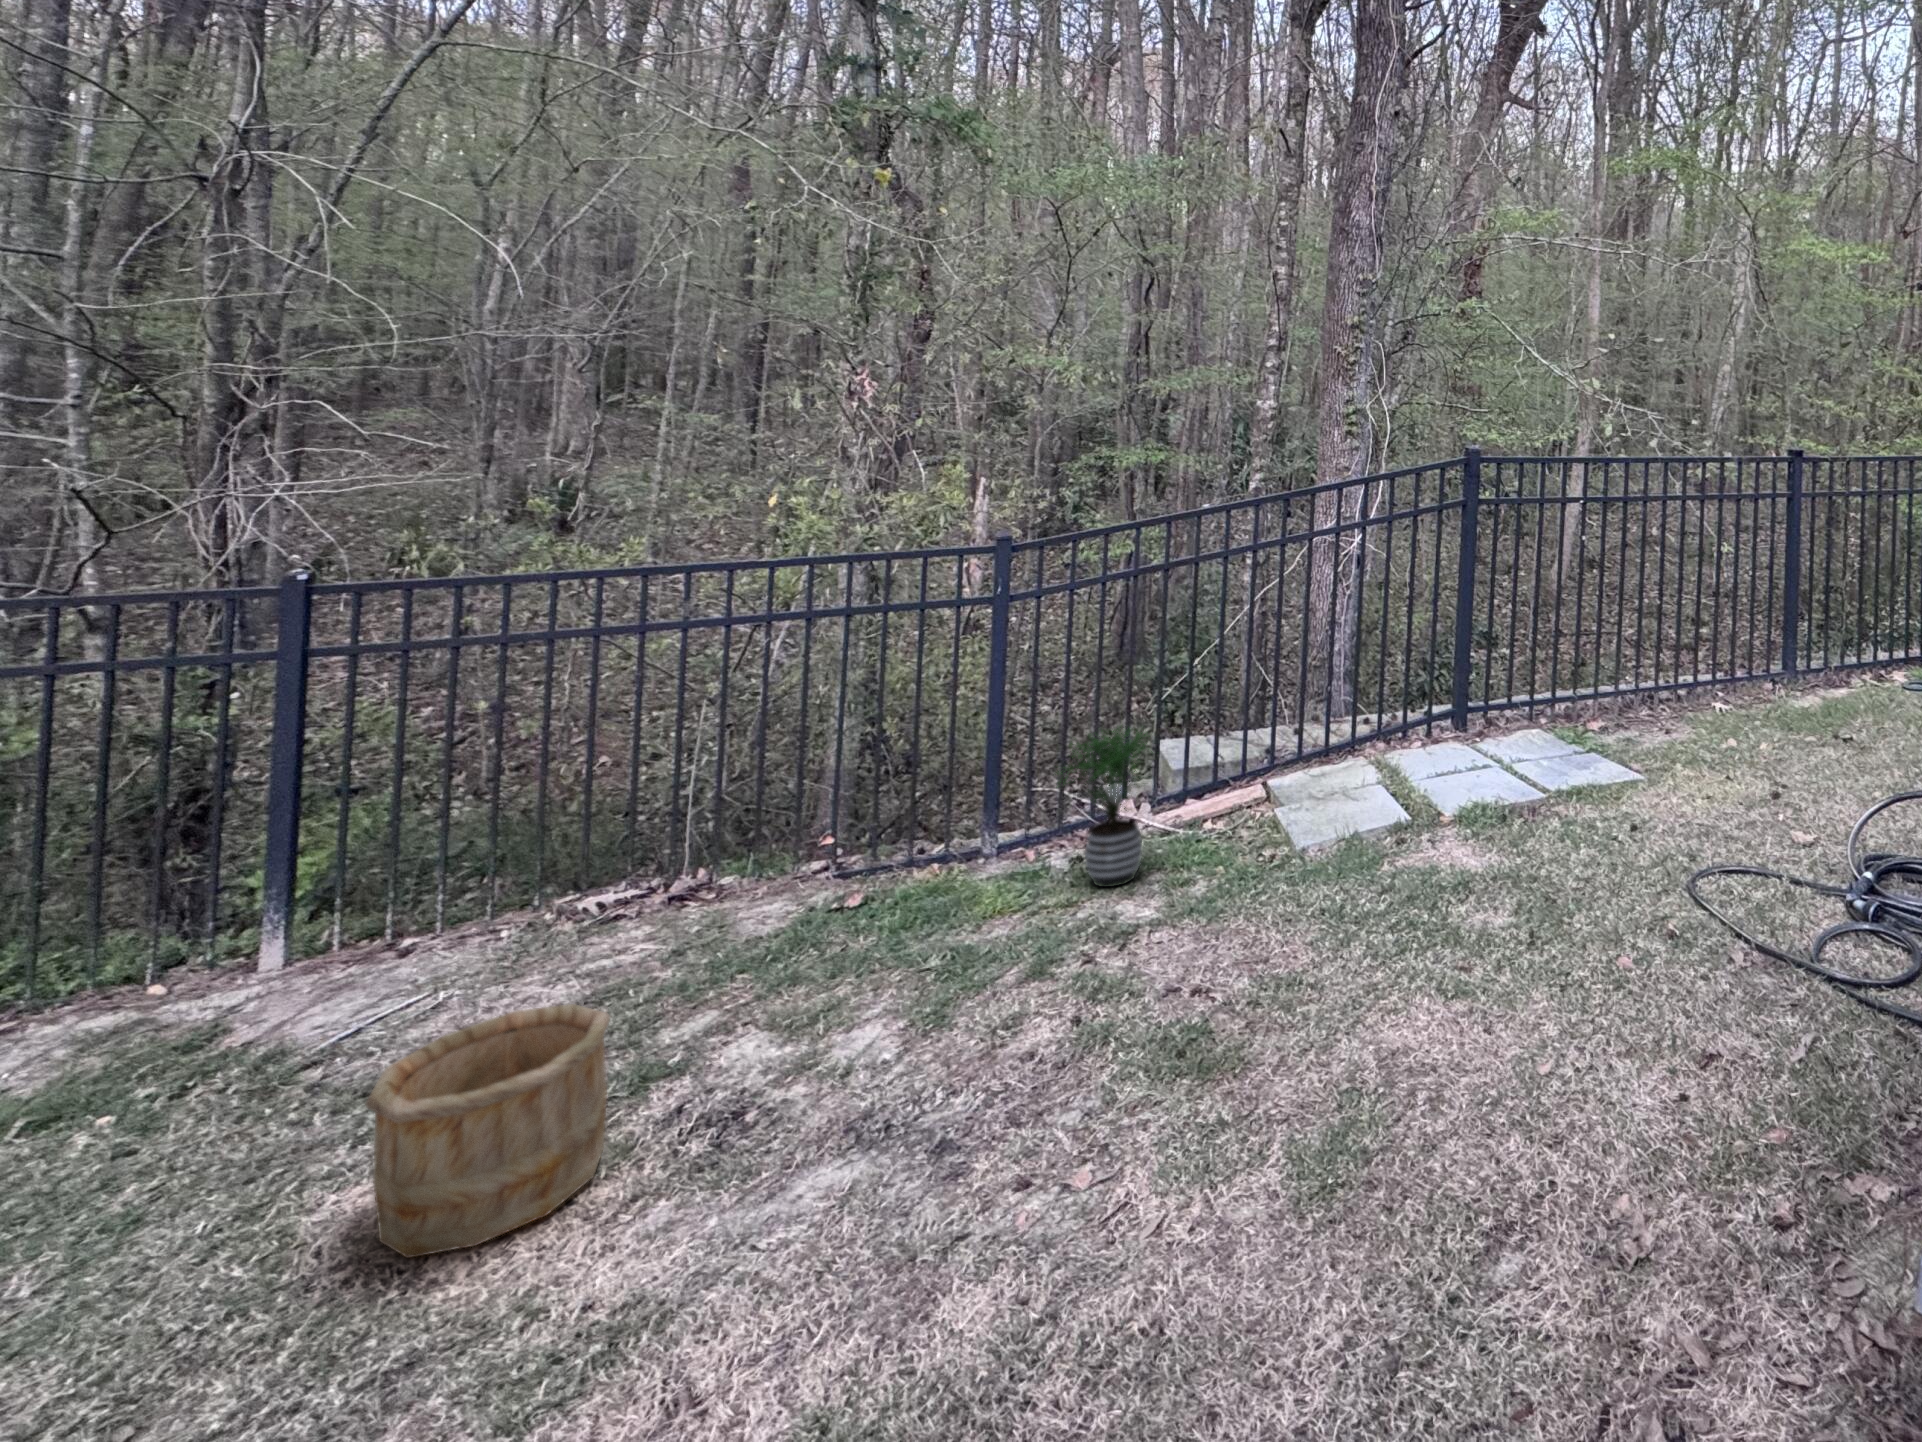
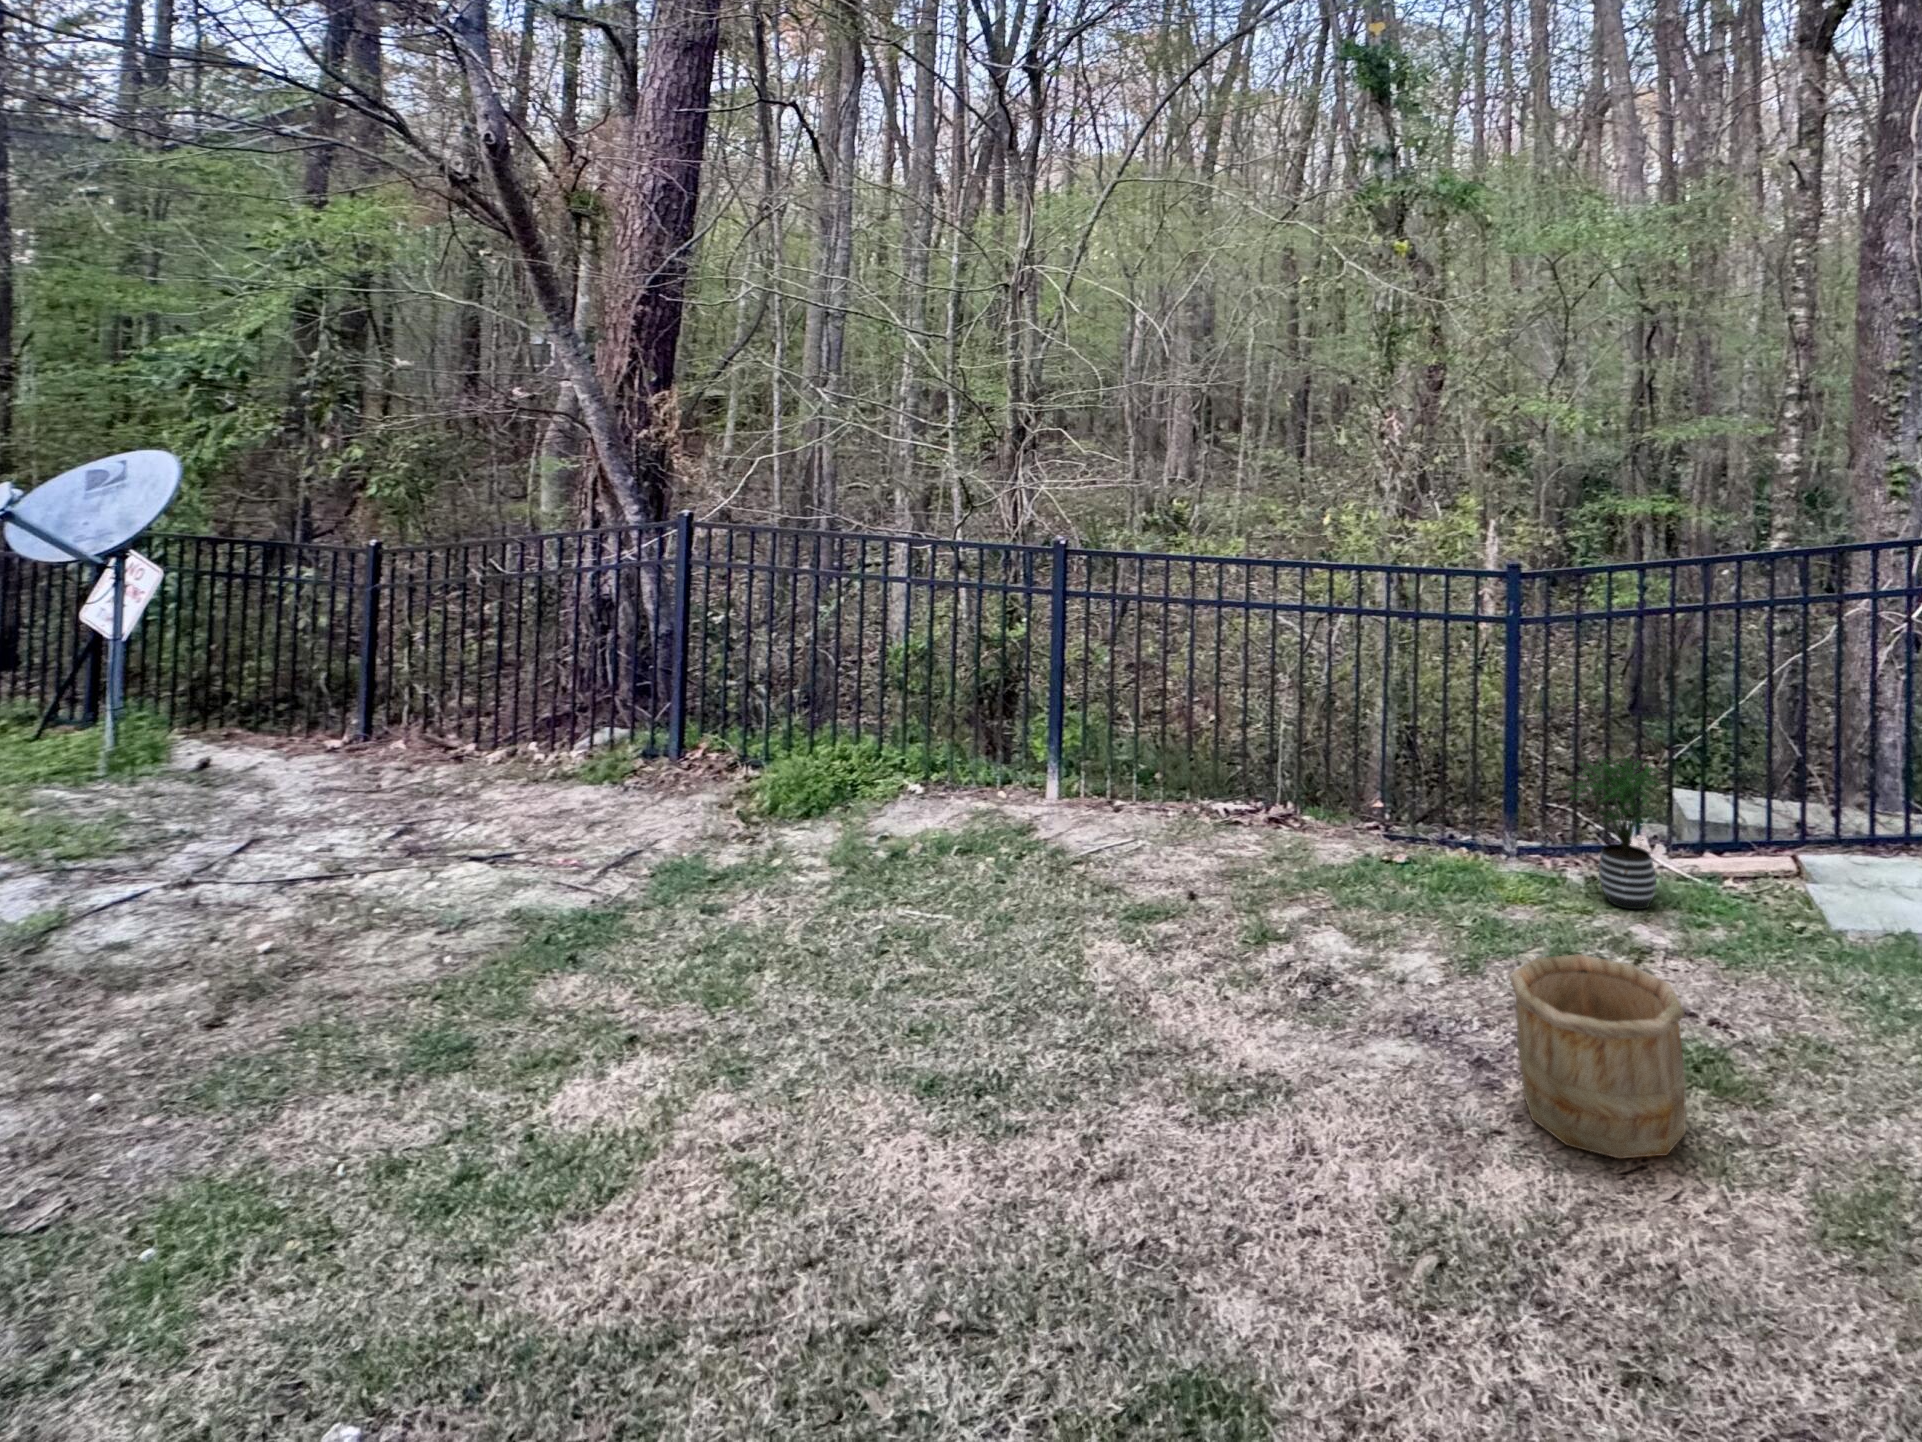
wooden bucket: present [366,1004,610,1258] -> present [1510,954,1686,1158]

